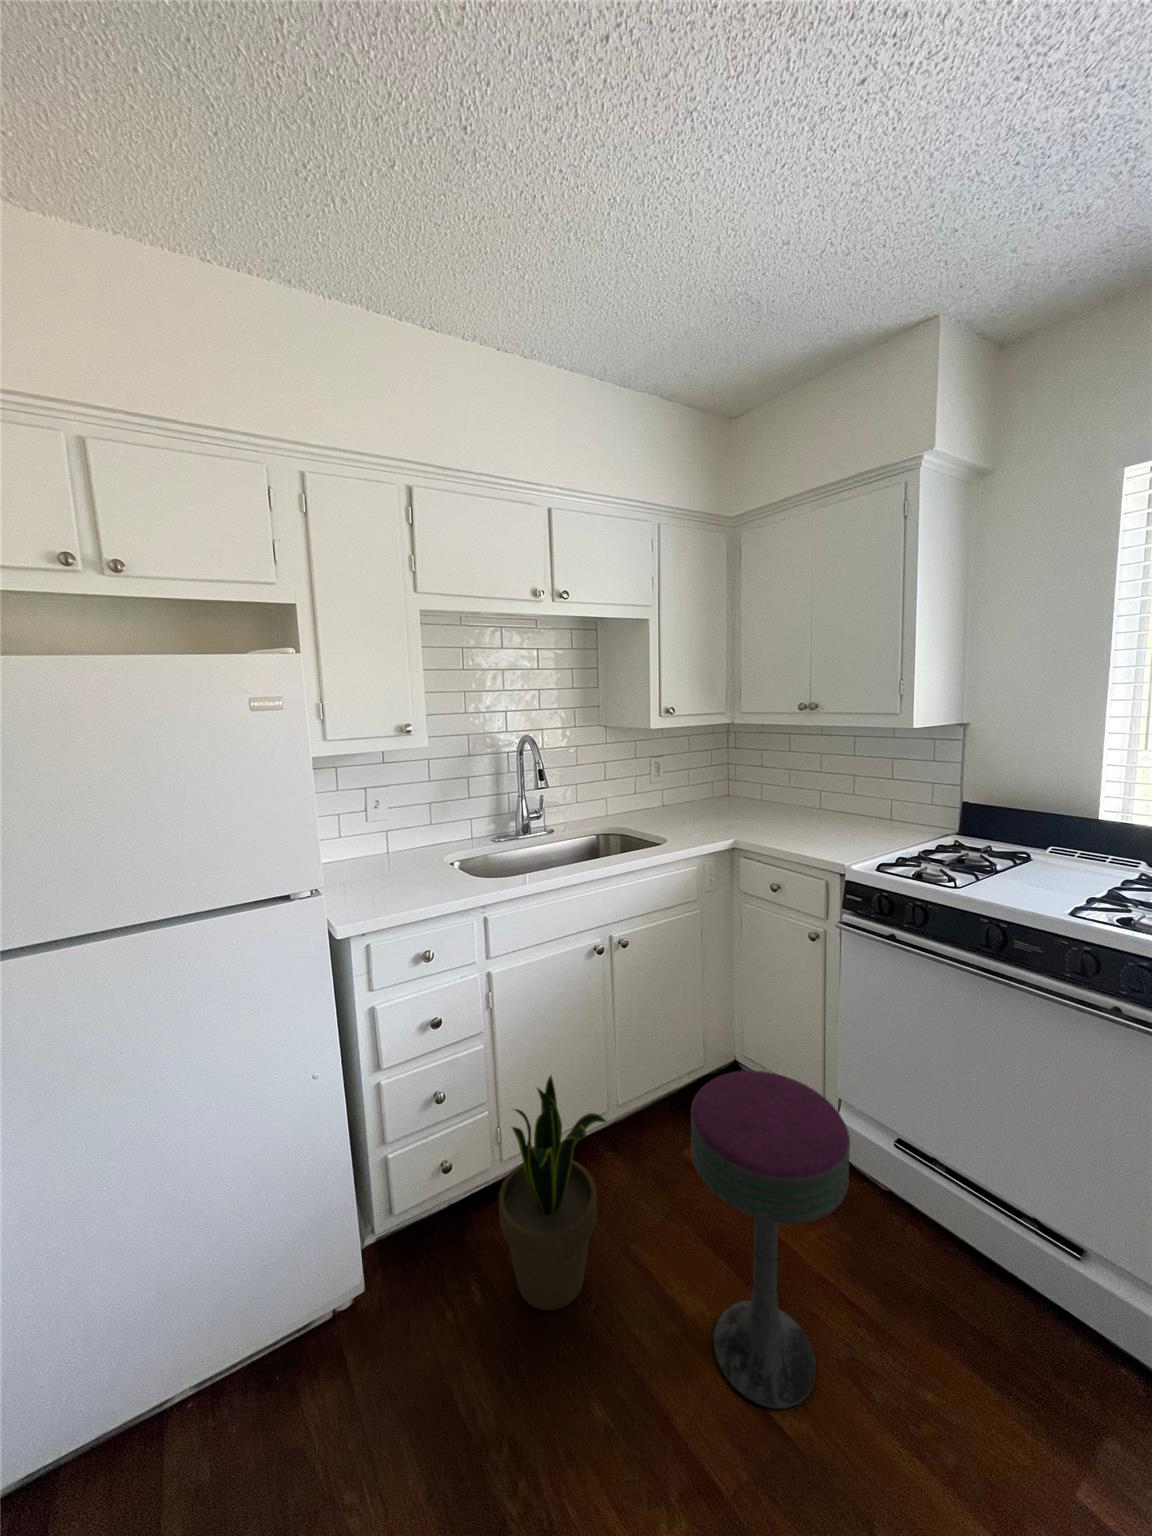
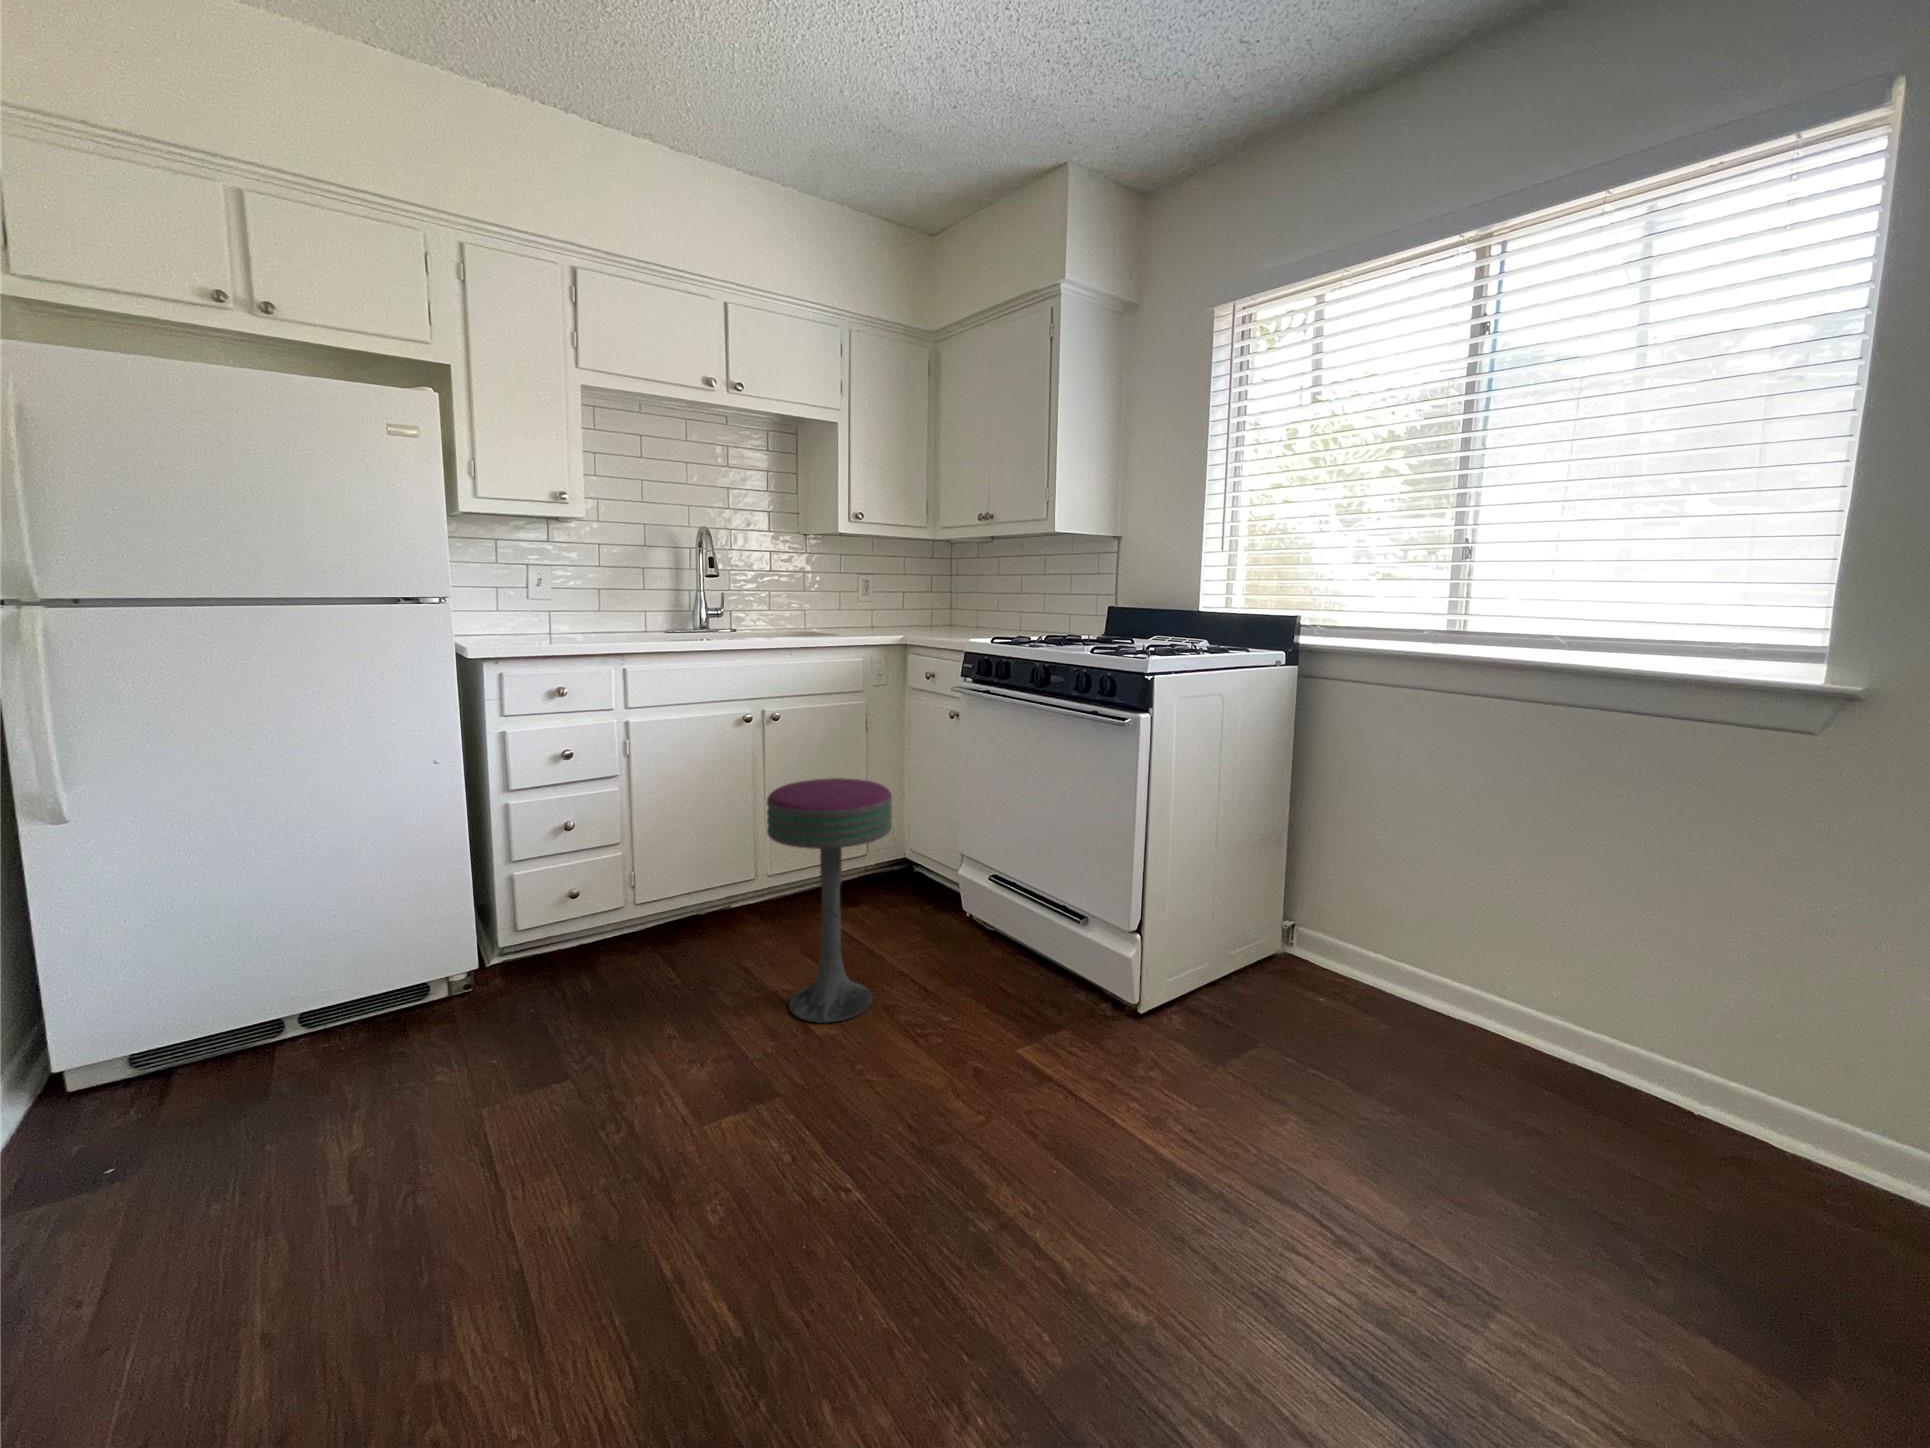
potted plant: present [499,1076,606,1311] -> none [613,807,722,992]

